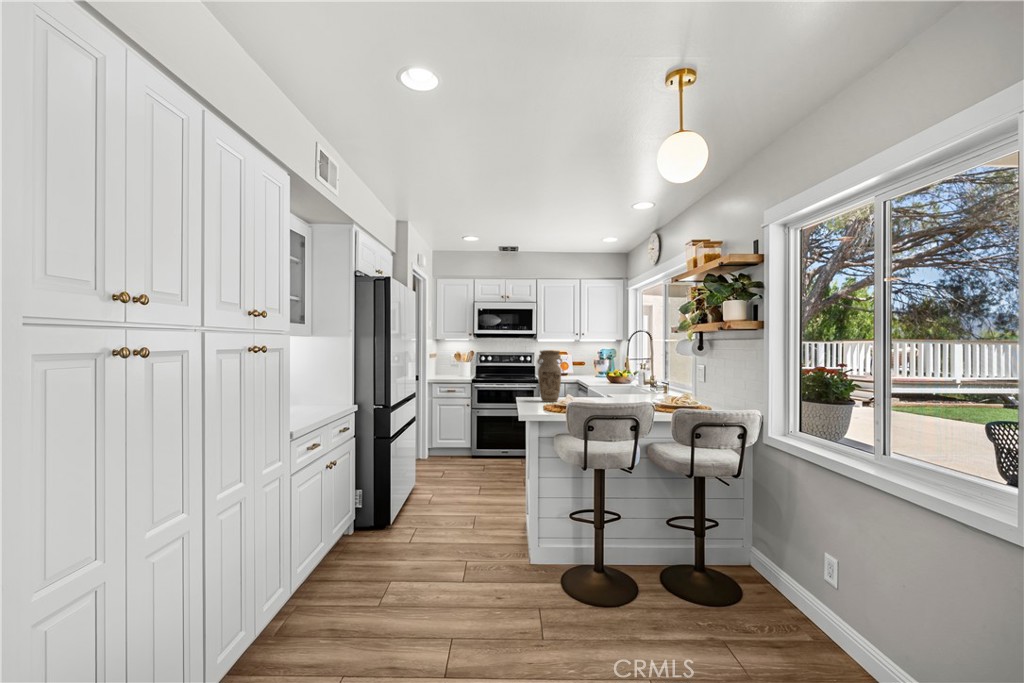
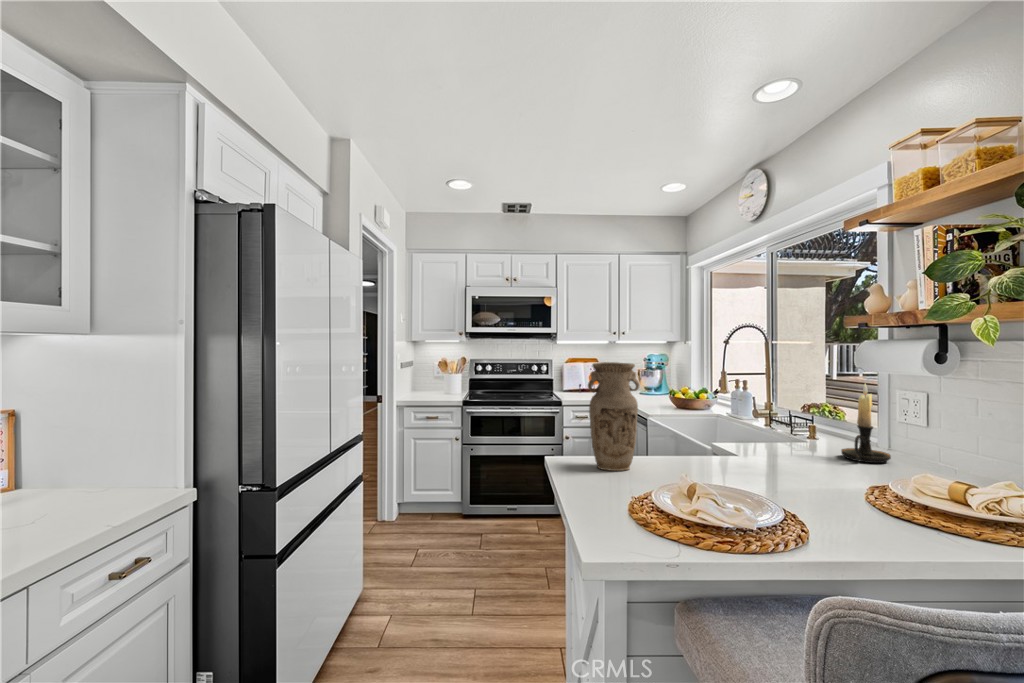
candle holder: none [669,361,692,401] -> present [841,384,891,463]

